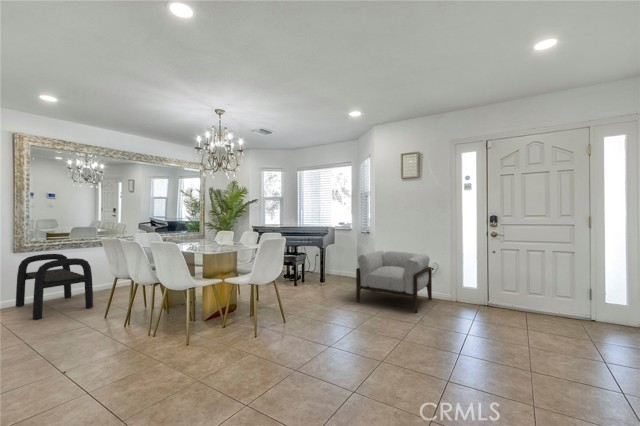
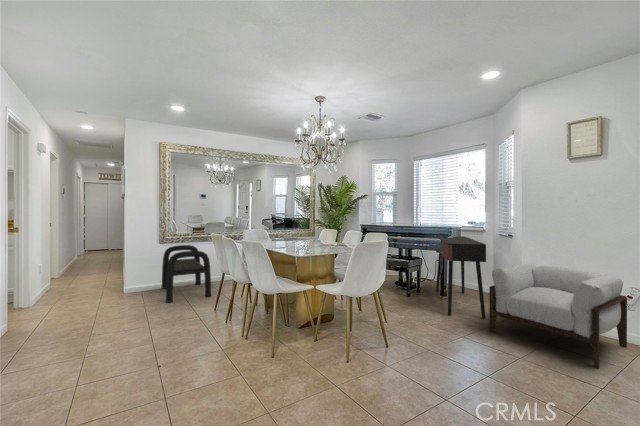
console table: none [317,234,353,295] -> present [436,236,486,318]

